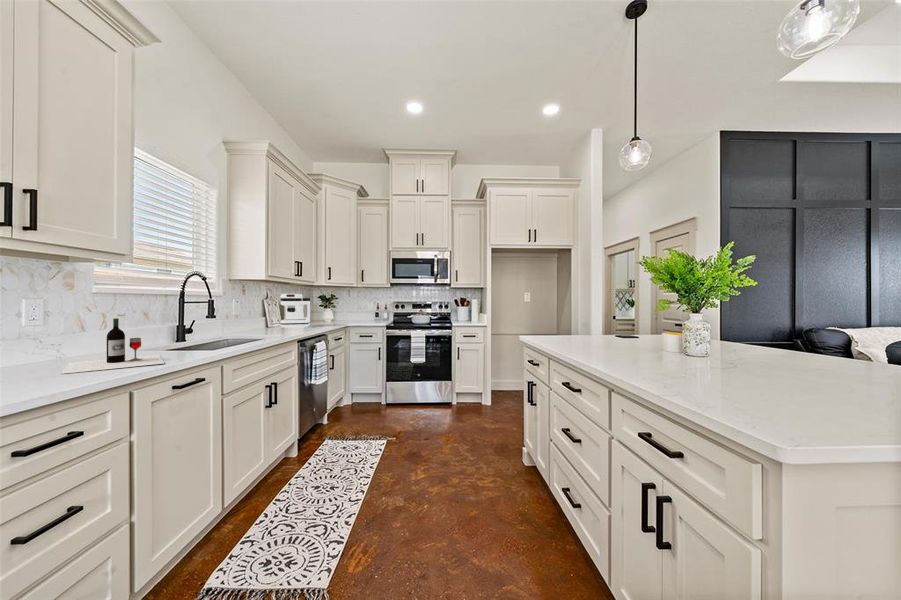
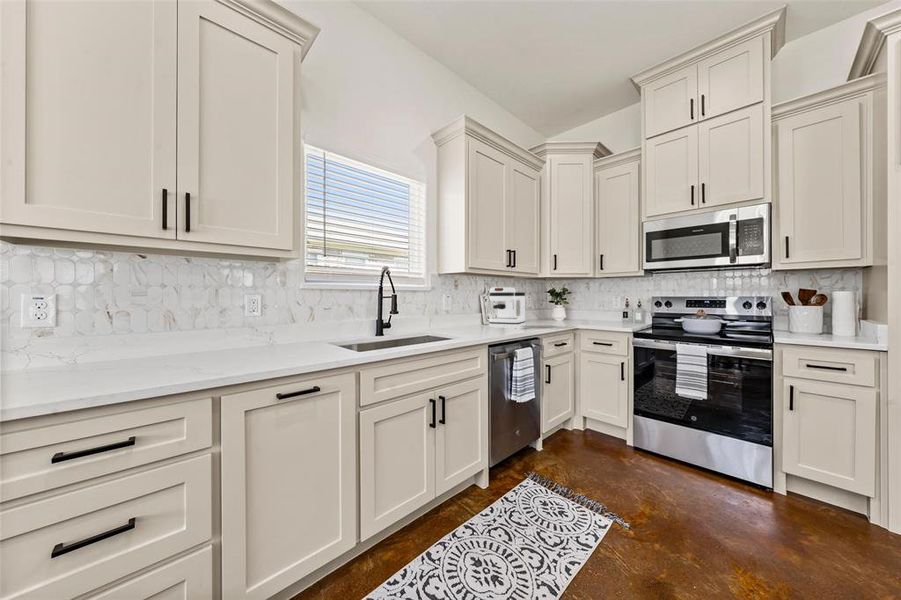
wine bottle: present [62,318,164,374] -> none [205,311,313,364]

